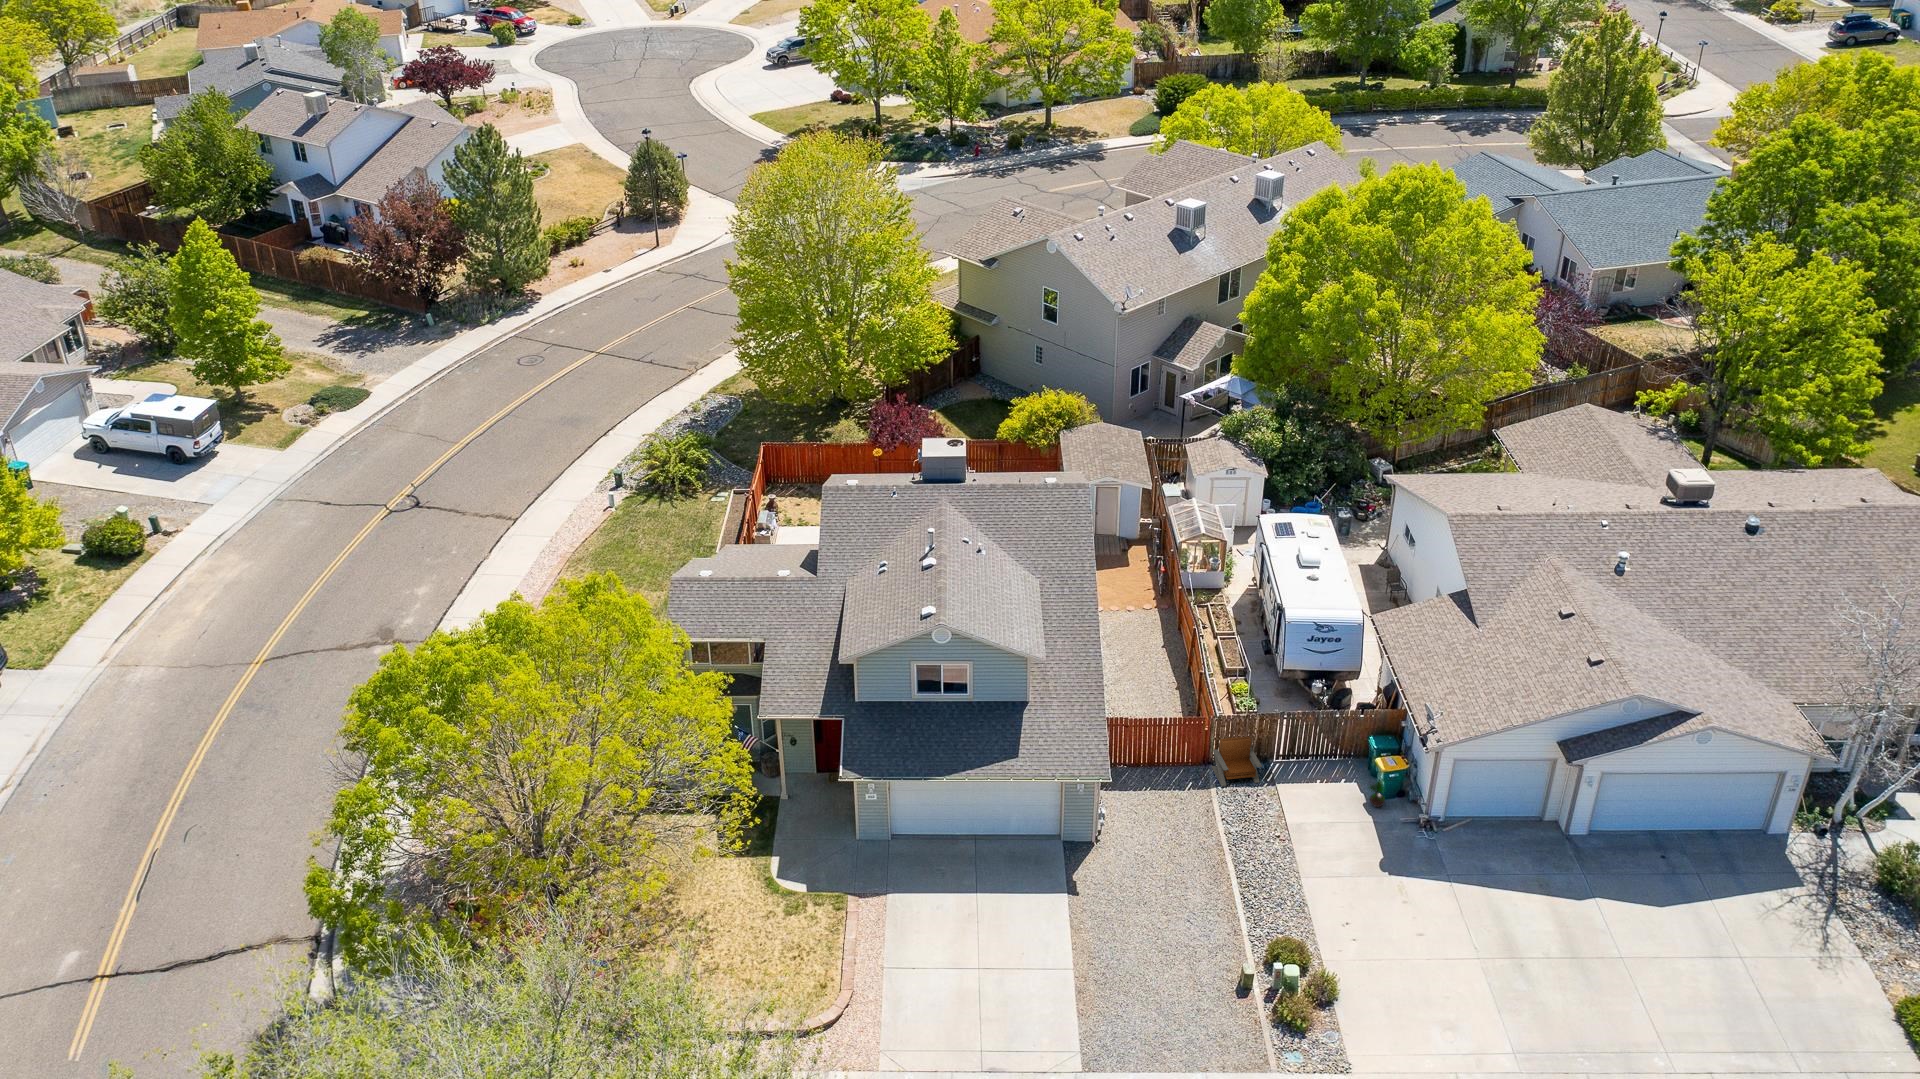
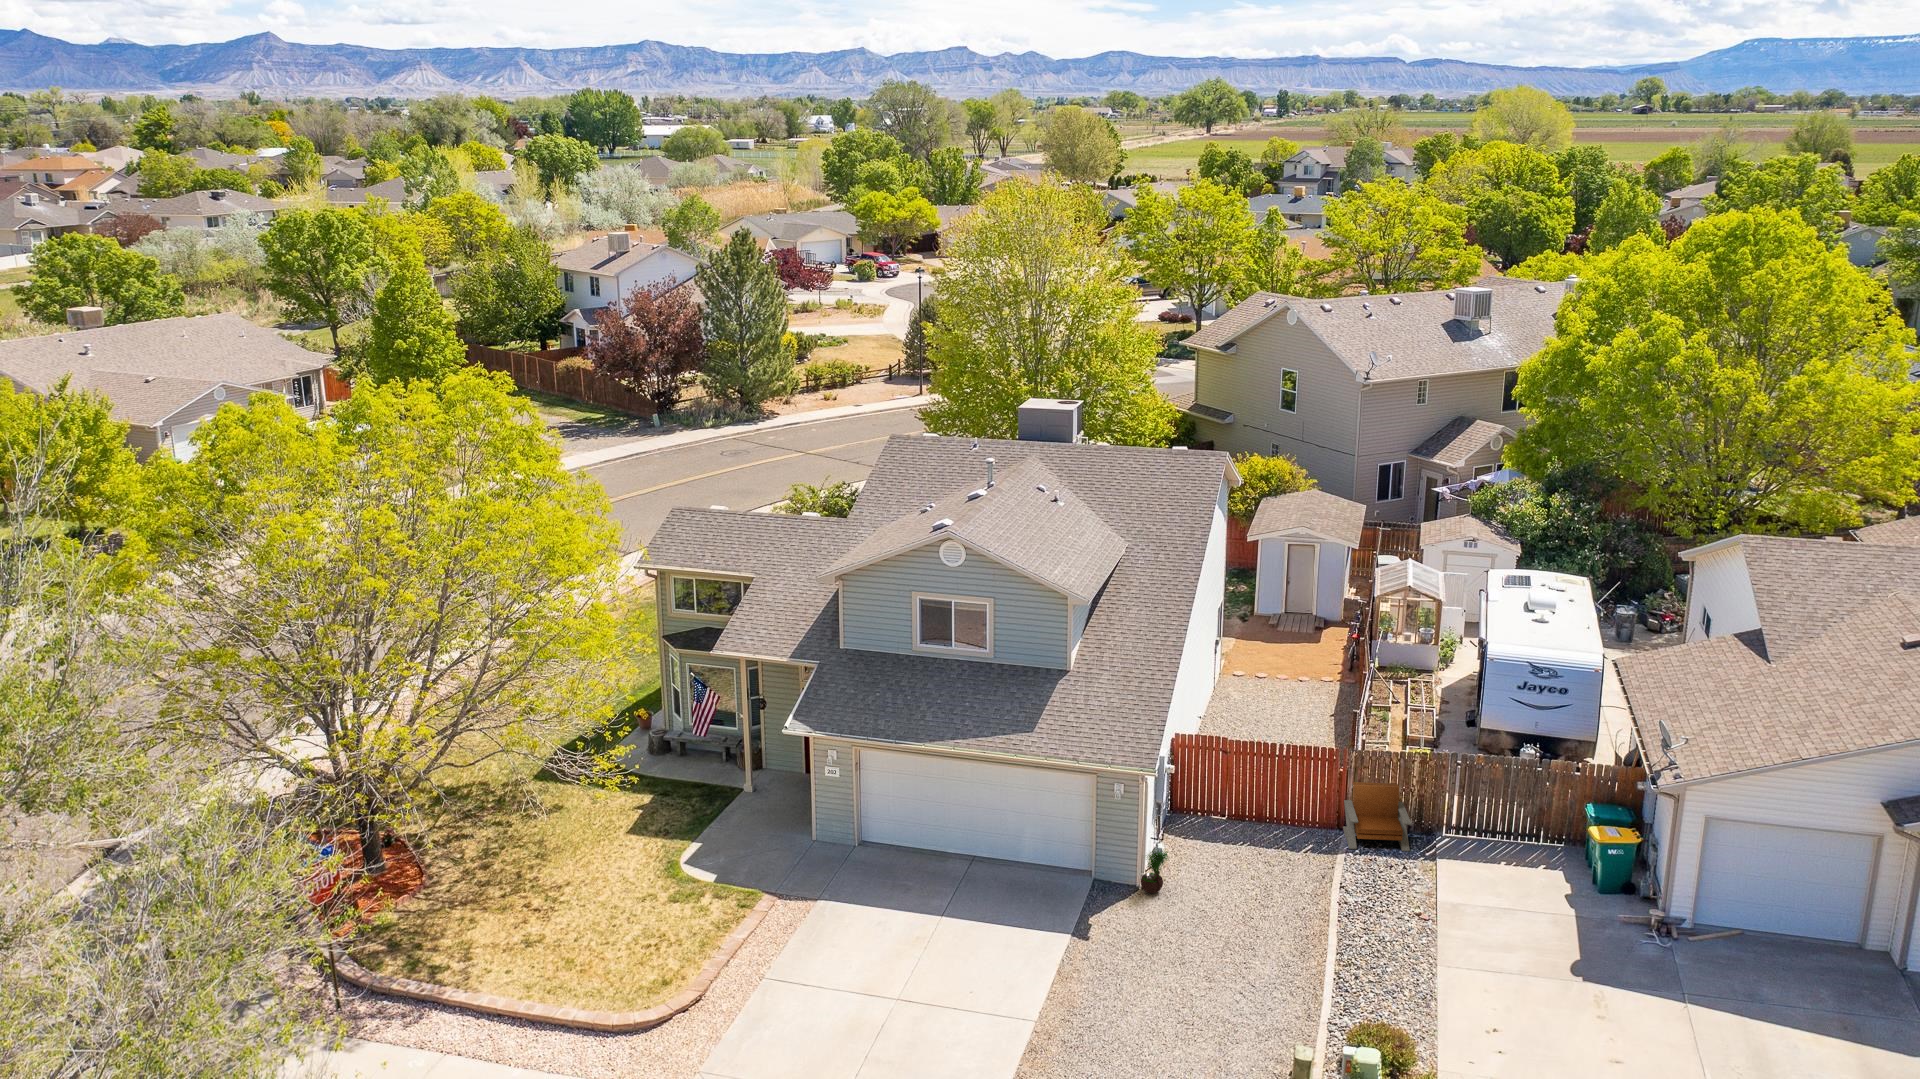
potted tree: present [1368,782,1385,807] -> present [1141,851,1168,893]

